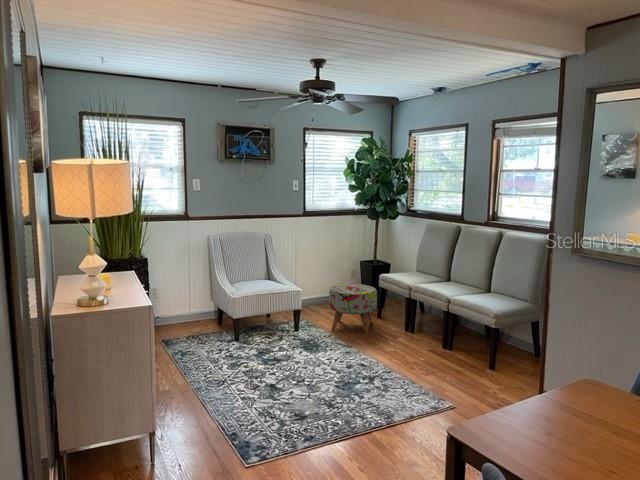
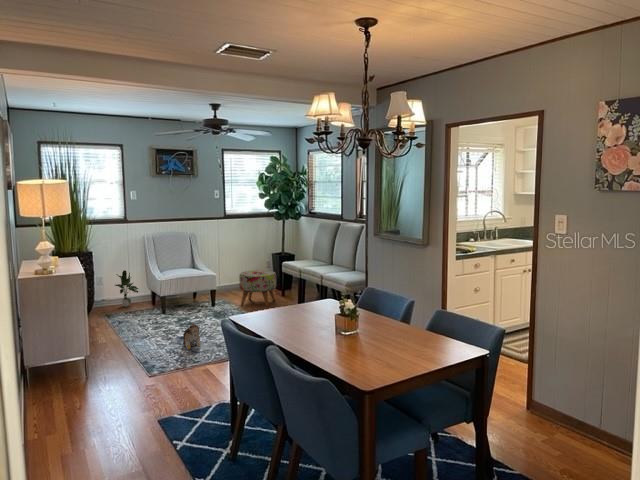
potted plant: none [172,281,203,327] -> present [115,270,138,307]
plush toy: none [277,372,306,408] -> present [183,324,201,350]

